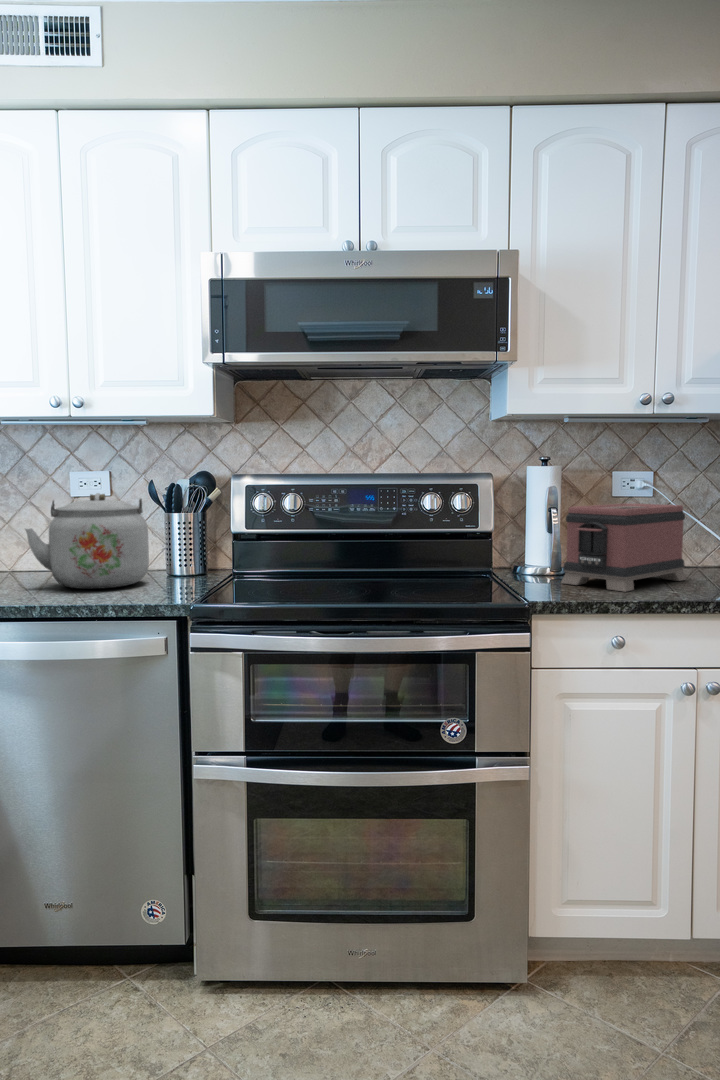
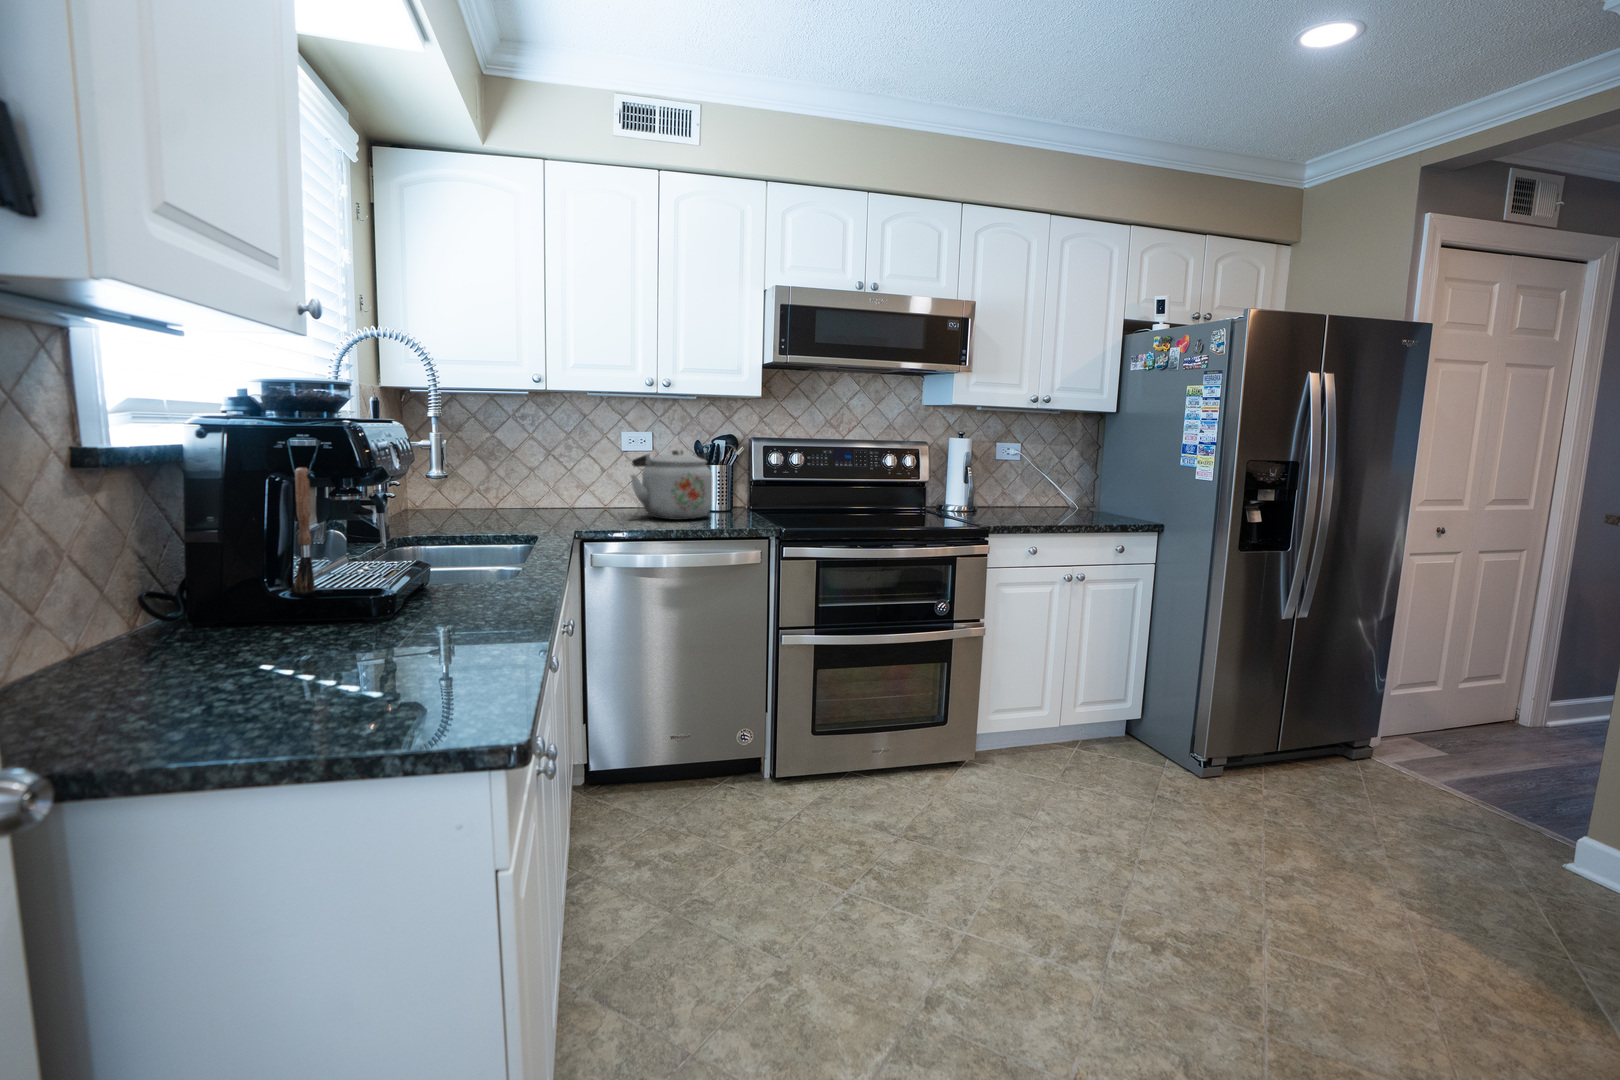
toaster: present [561,503,686,592] -> none [981,465,1050,521]

